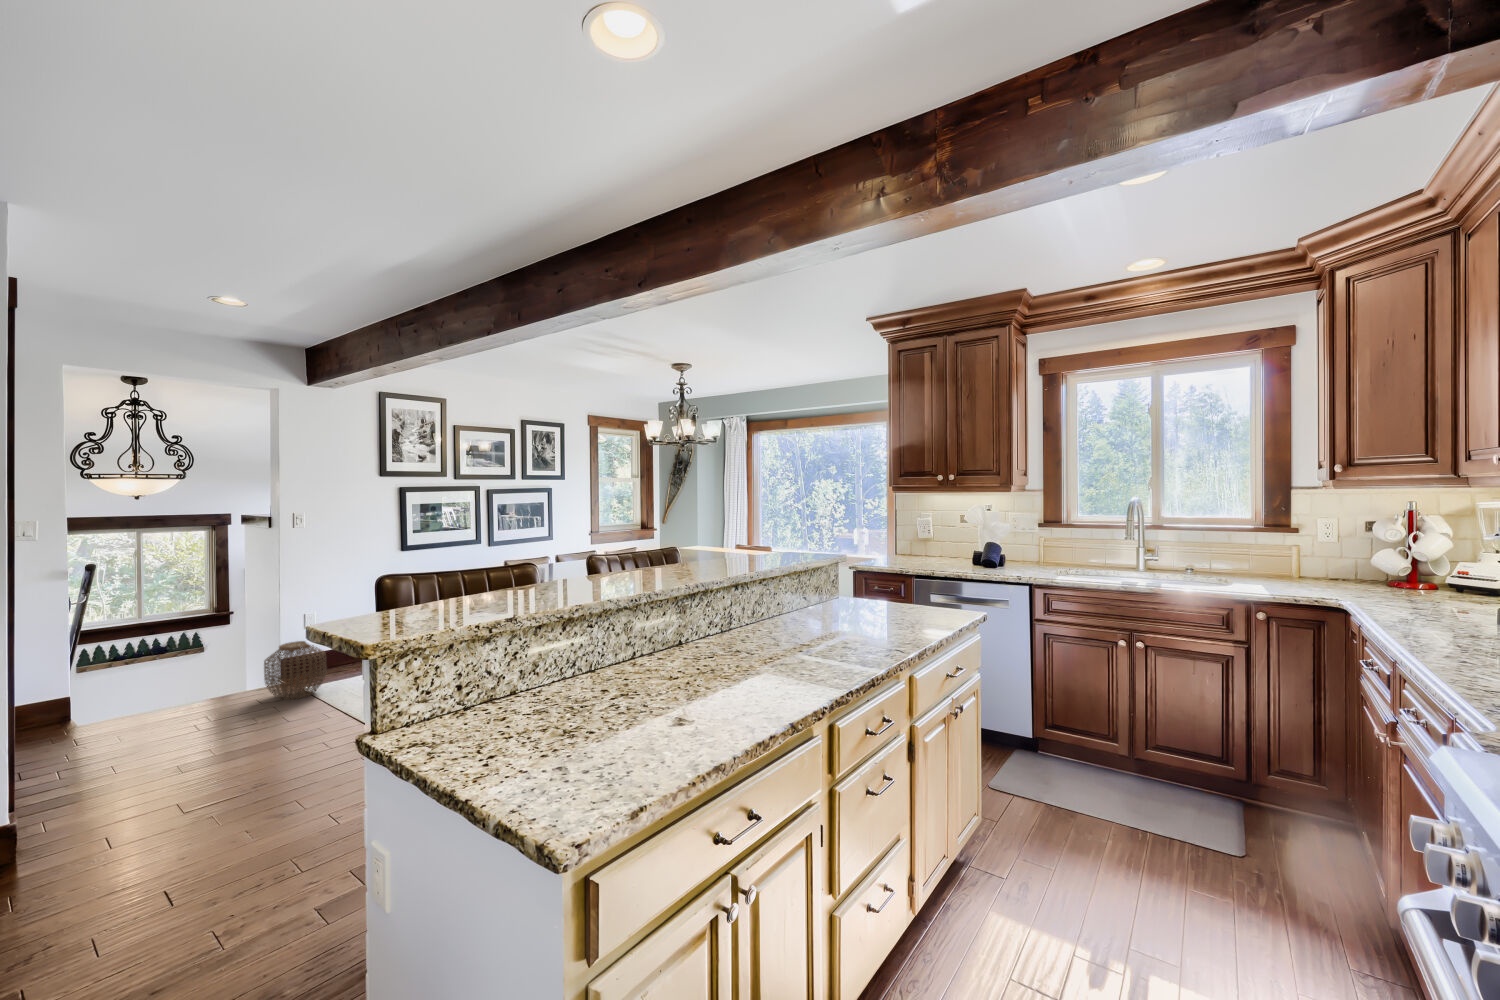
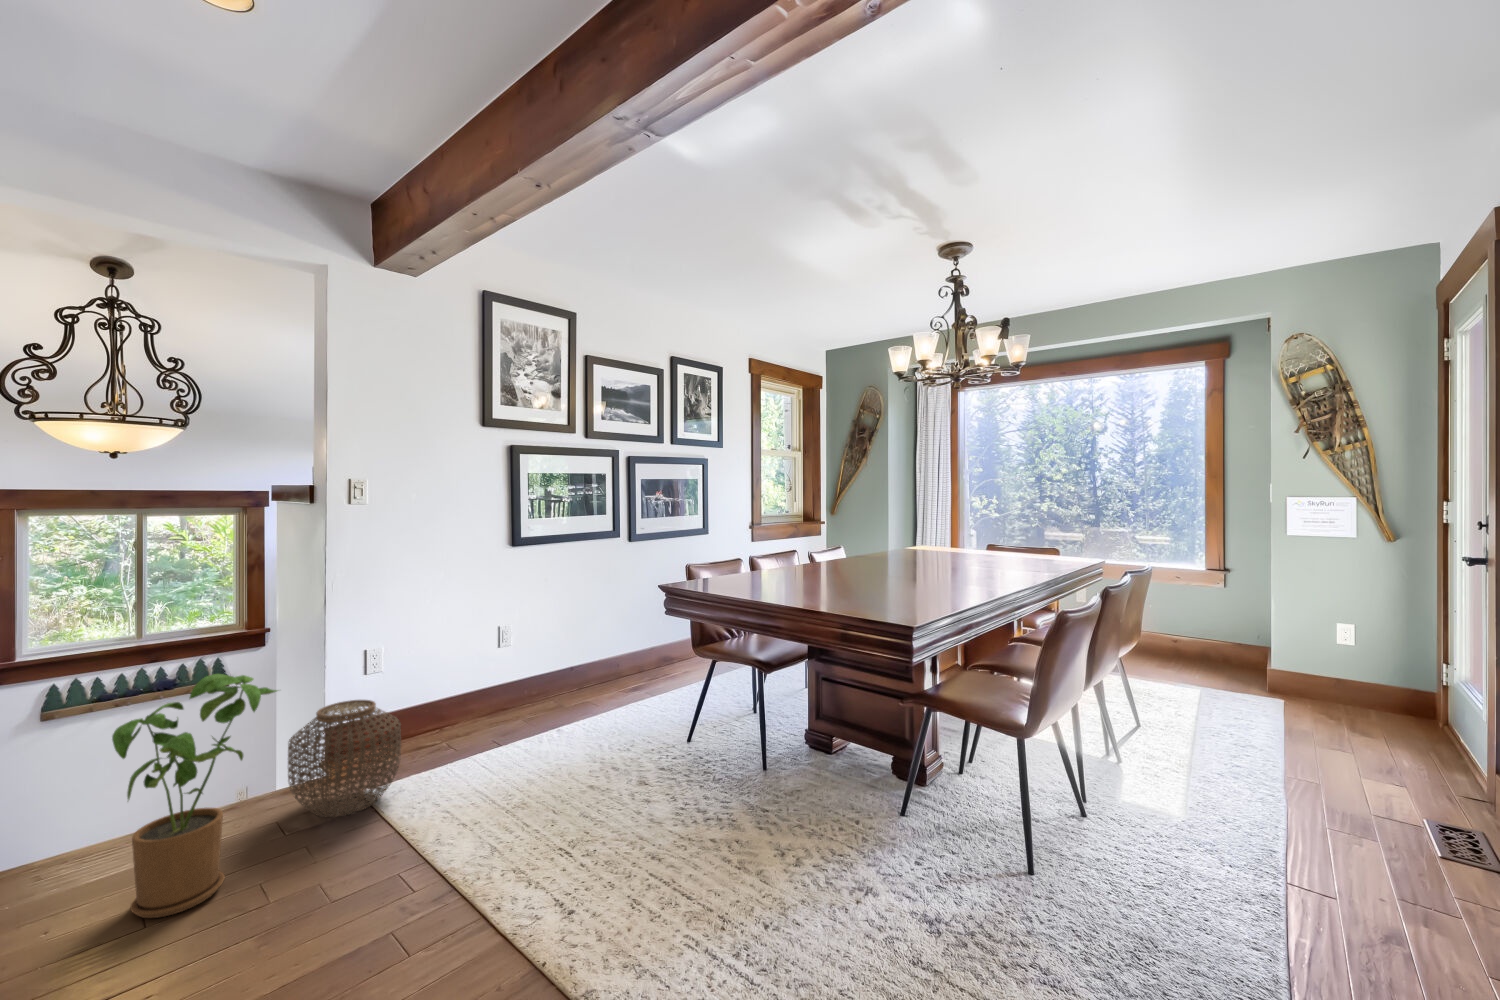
house plant: none [184,622,261,731] -> present [112,674,277,918]

